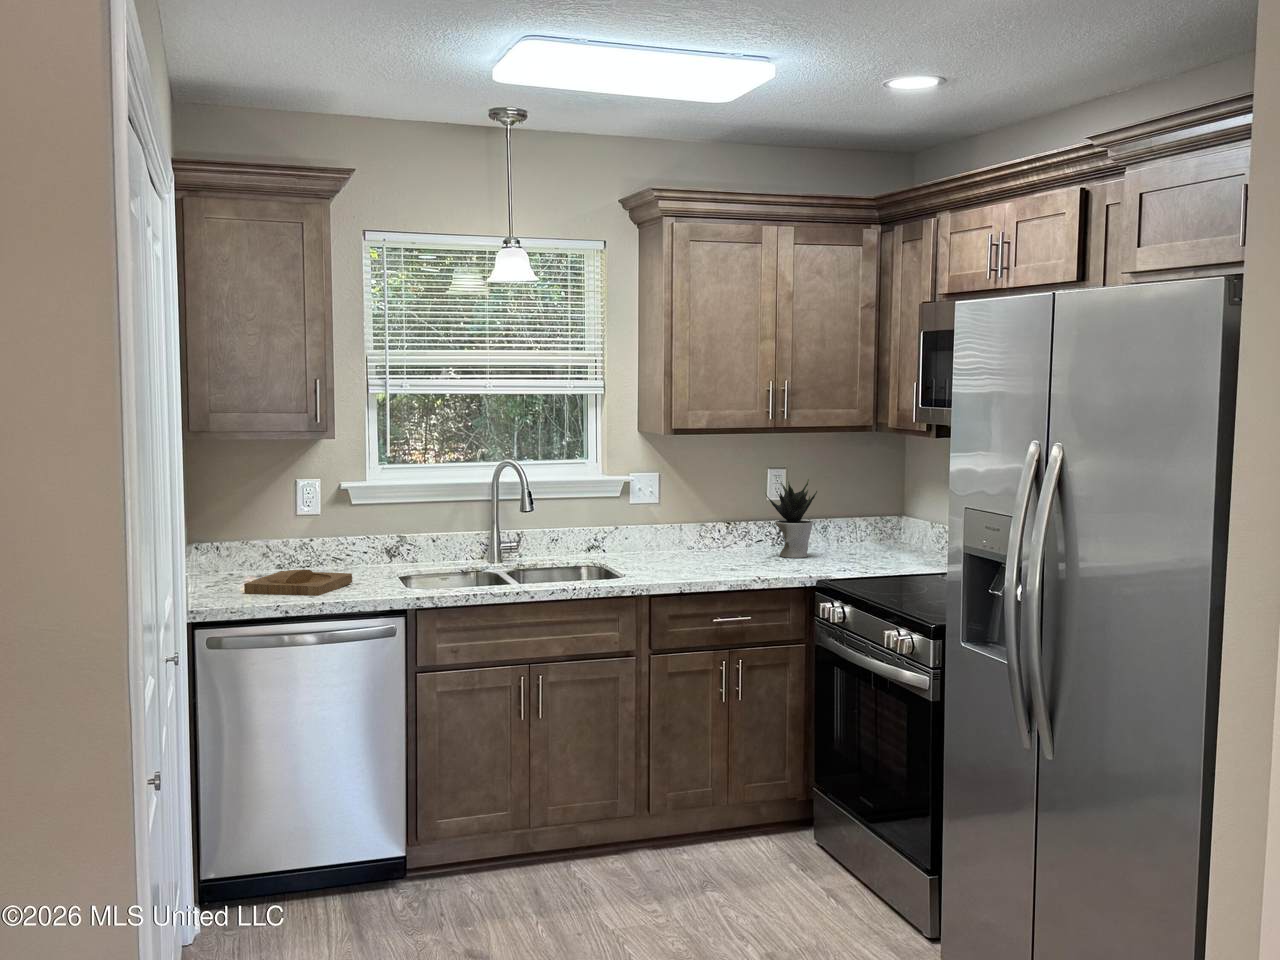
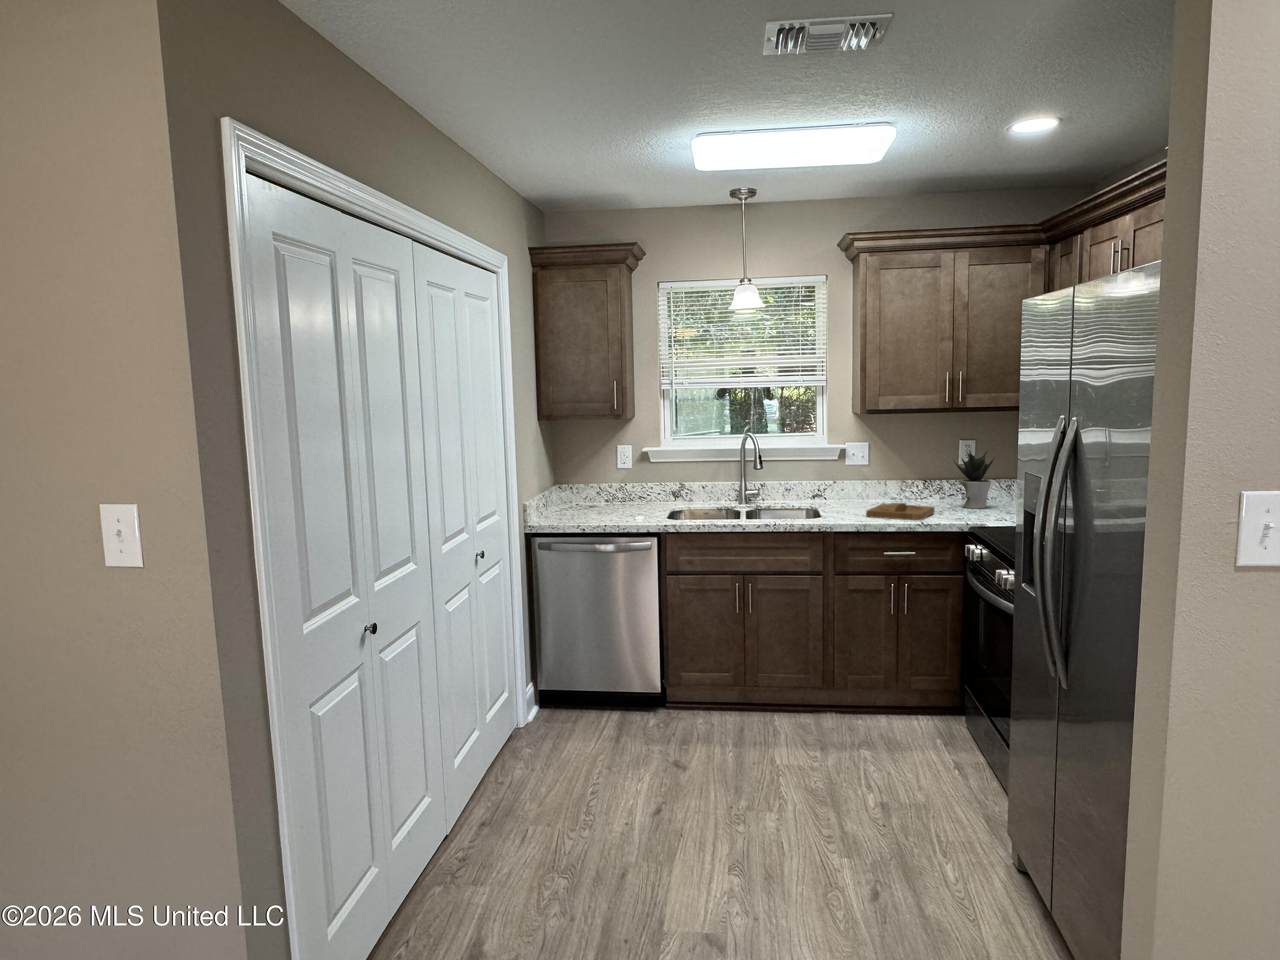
tray: present [244,569,352,596] -> present [866,503,935,521]

